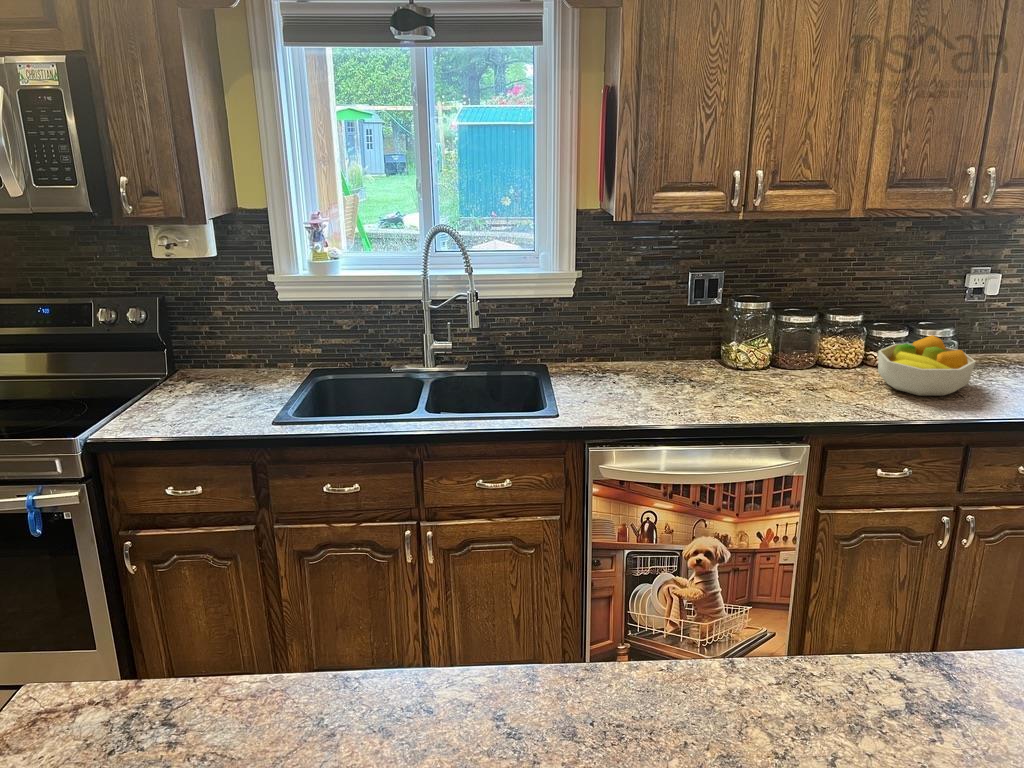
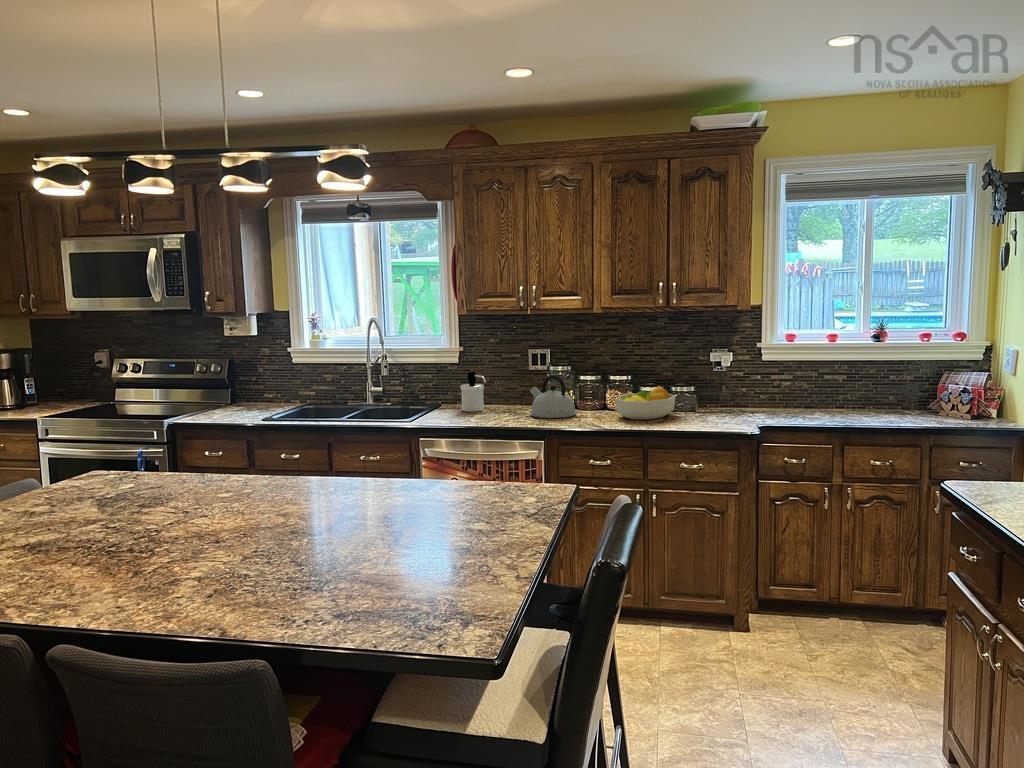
soap dispenser: none [603,316,660,383] -> present [461,372,486,412]
kettle: none [729,324,812,398] -> present [530,375,576,418]

